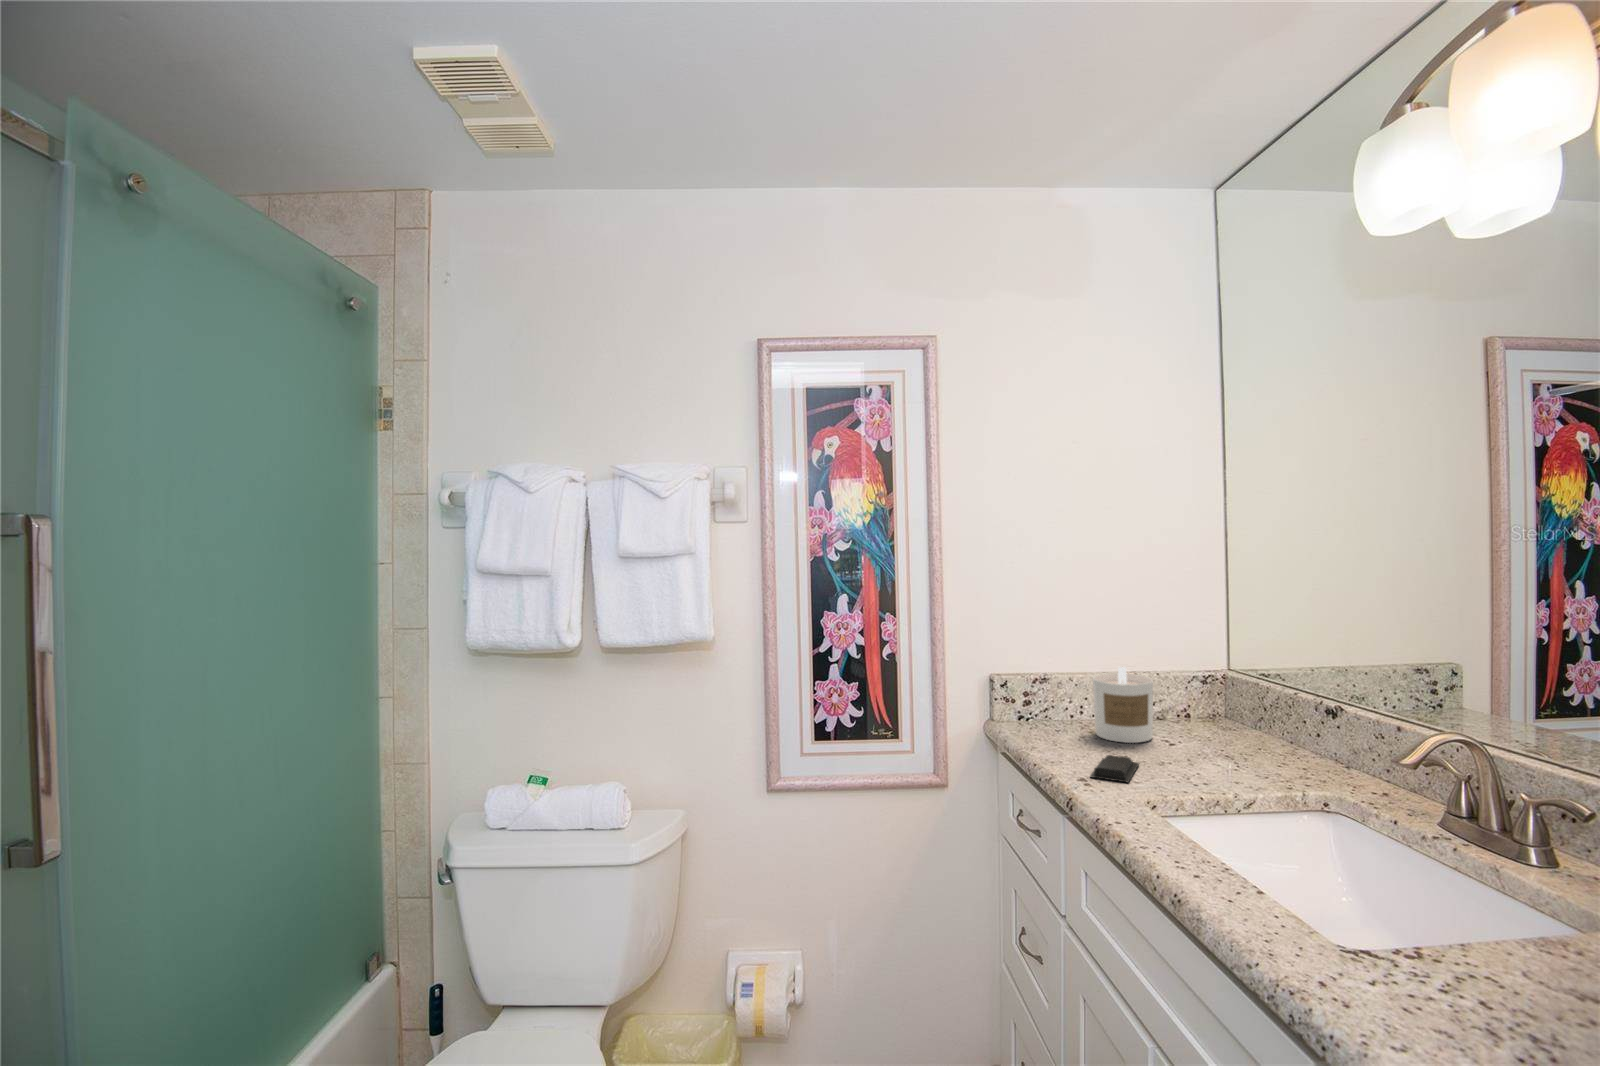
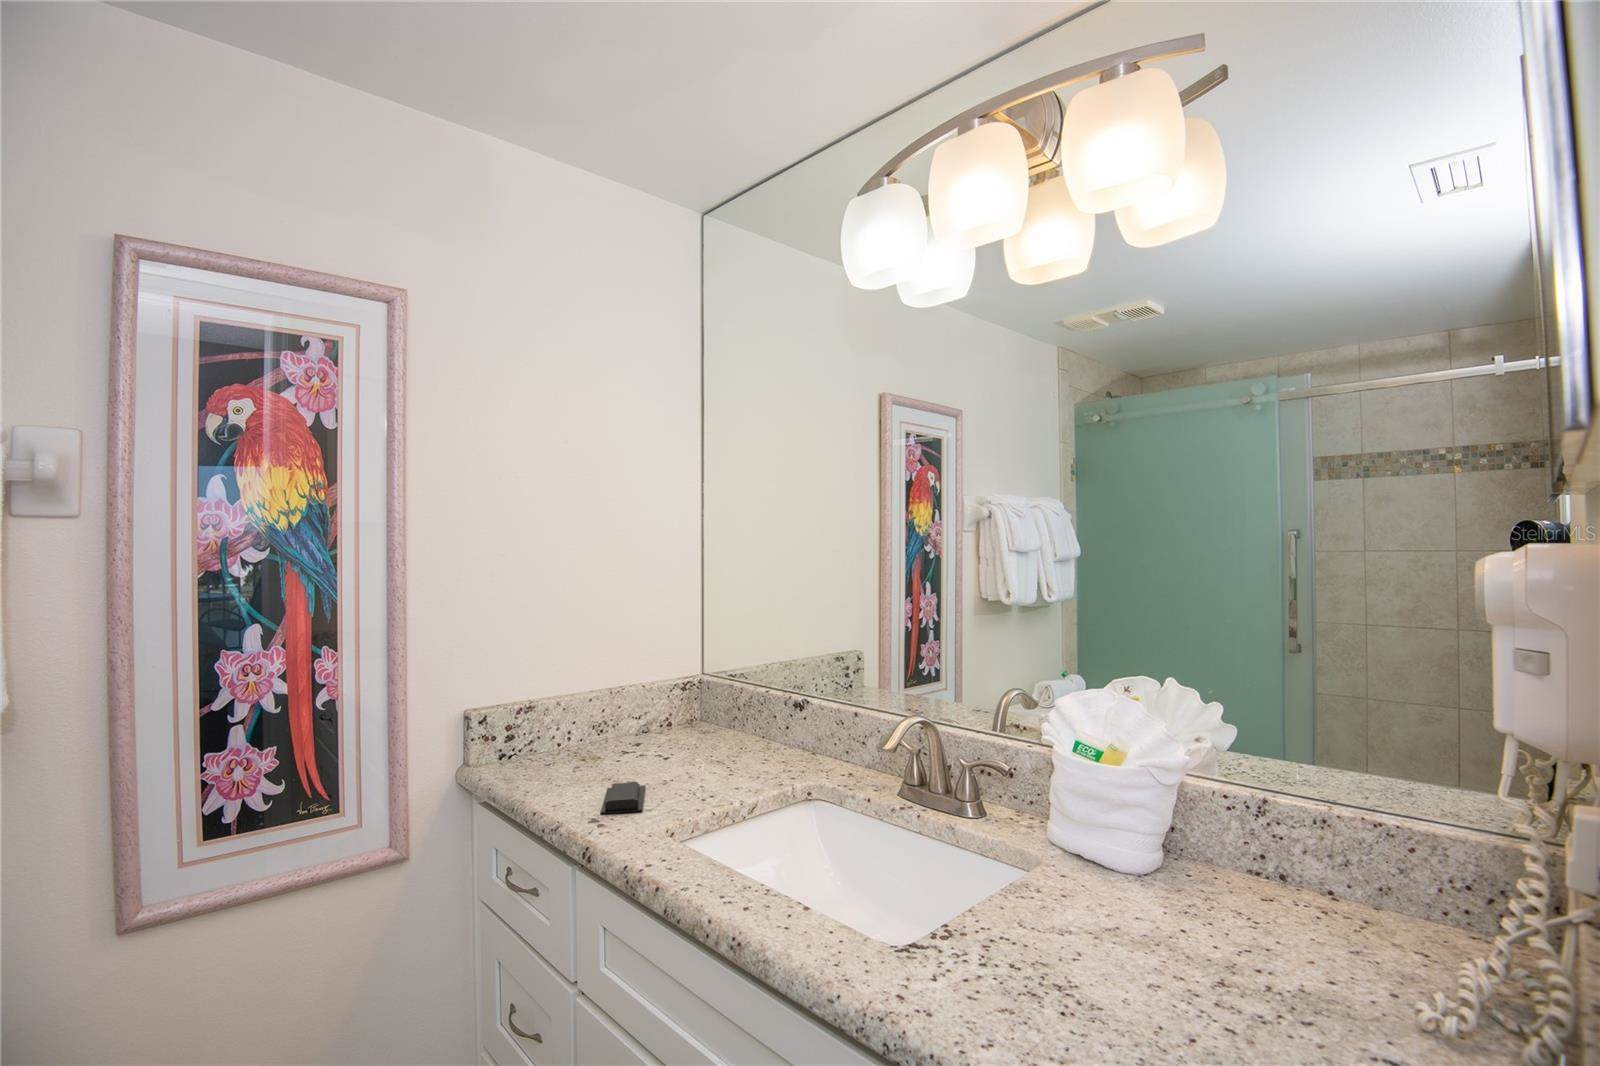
candle: present [1093,667,1153,743] -> none [589,684,649,766]

